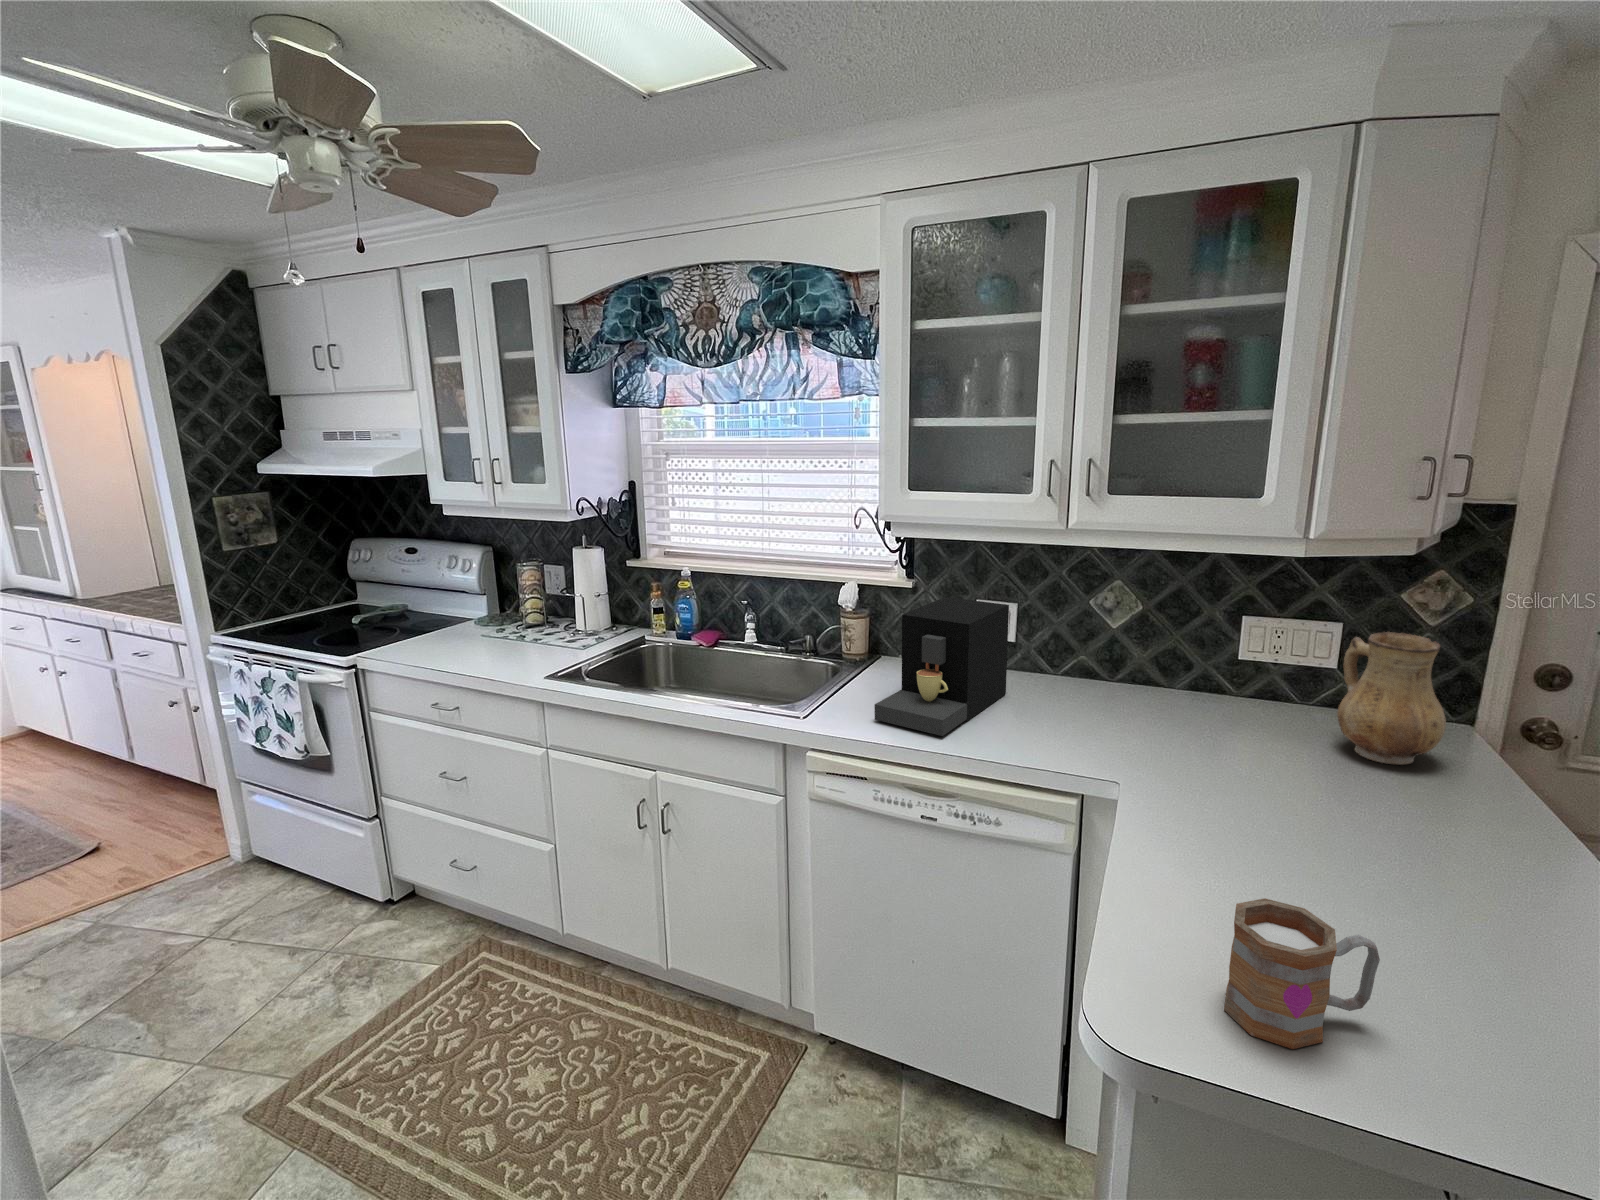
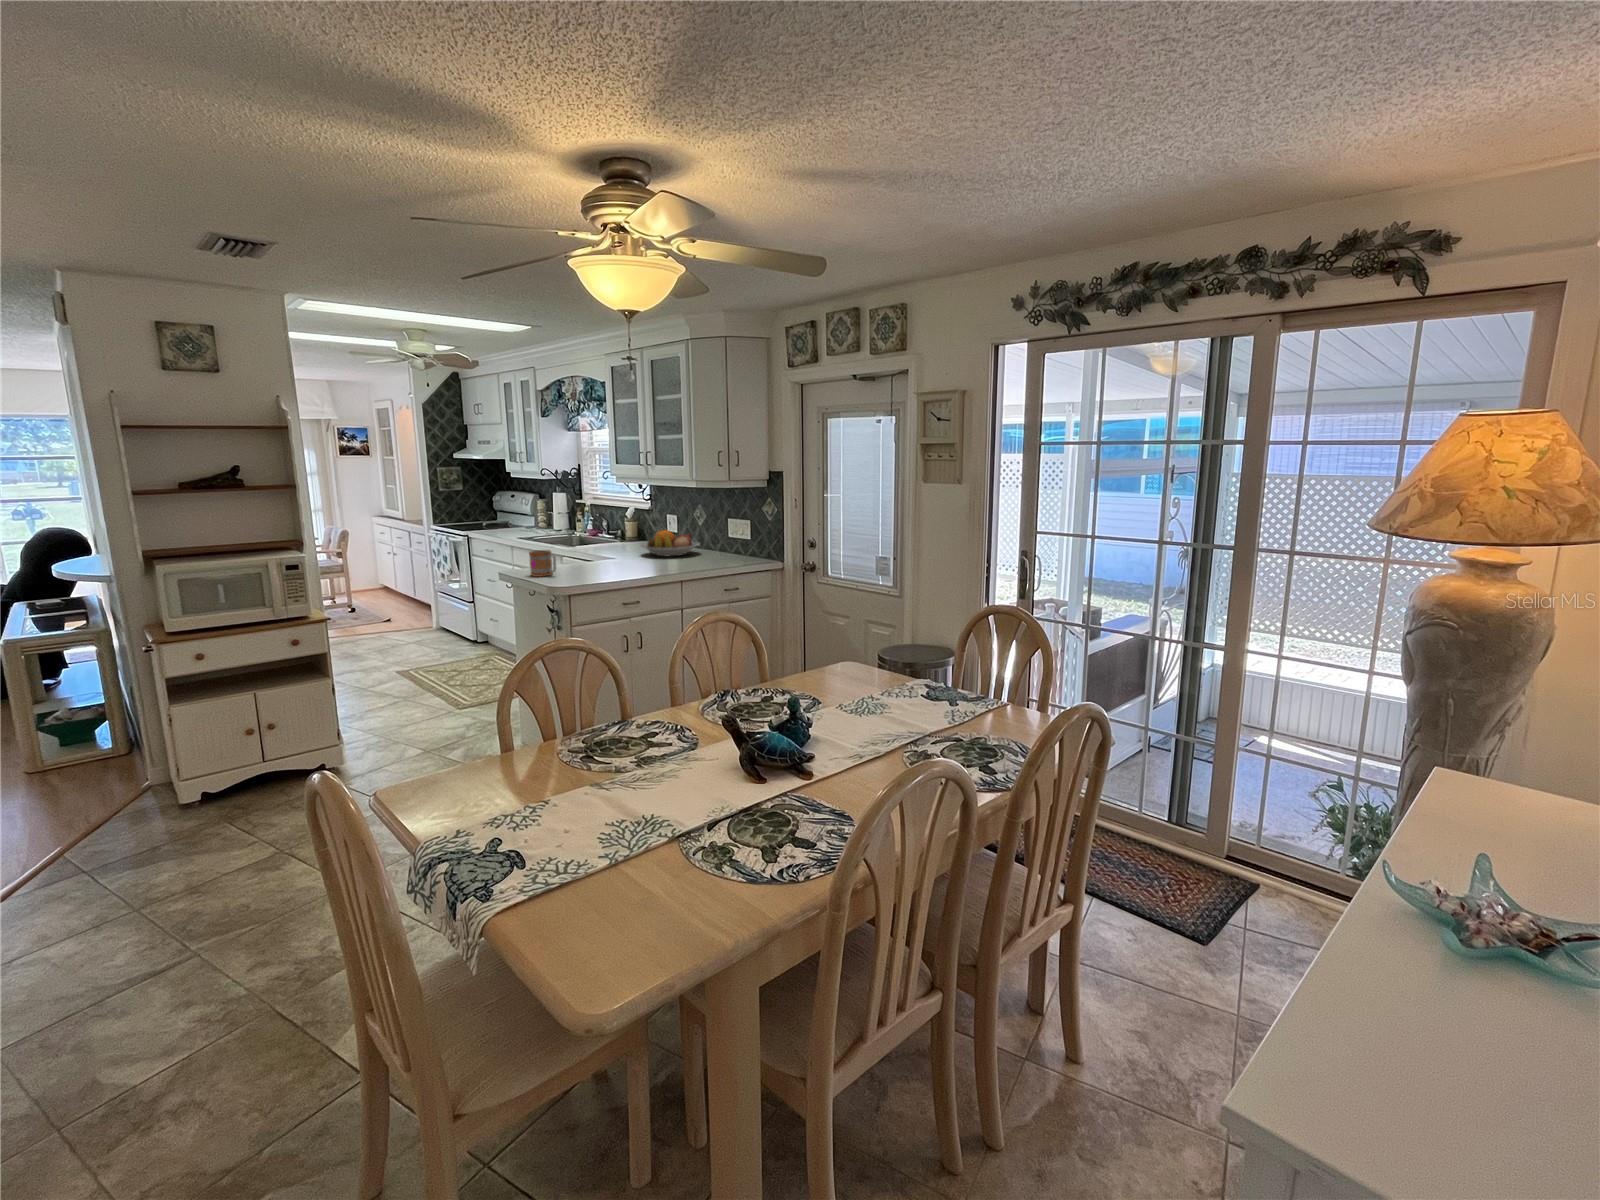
coffee maker: present [875,597,1009,736] -> none [588,508,651,550]
ceramic pitcher: present [1337,632,1446,765] -> none [704,515,736,562]
fruit bowl: none [1083,665,1256,747] -> present [641,530,699,556]

